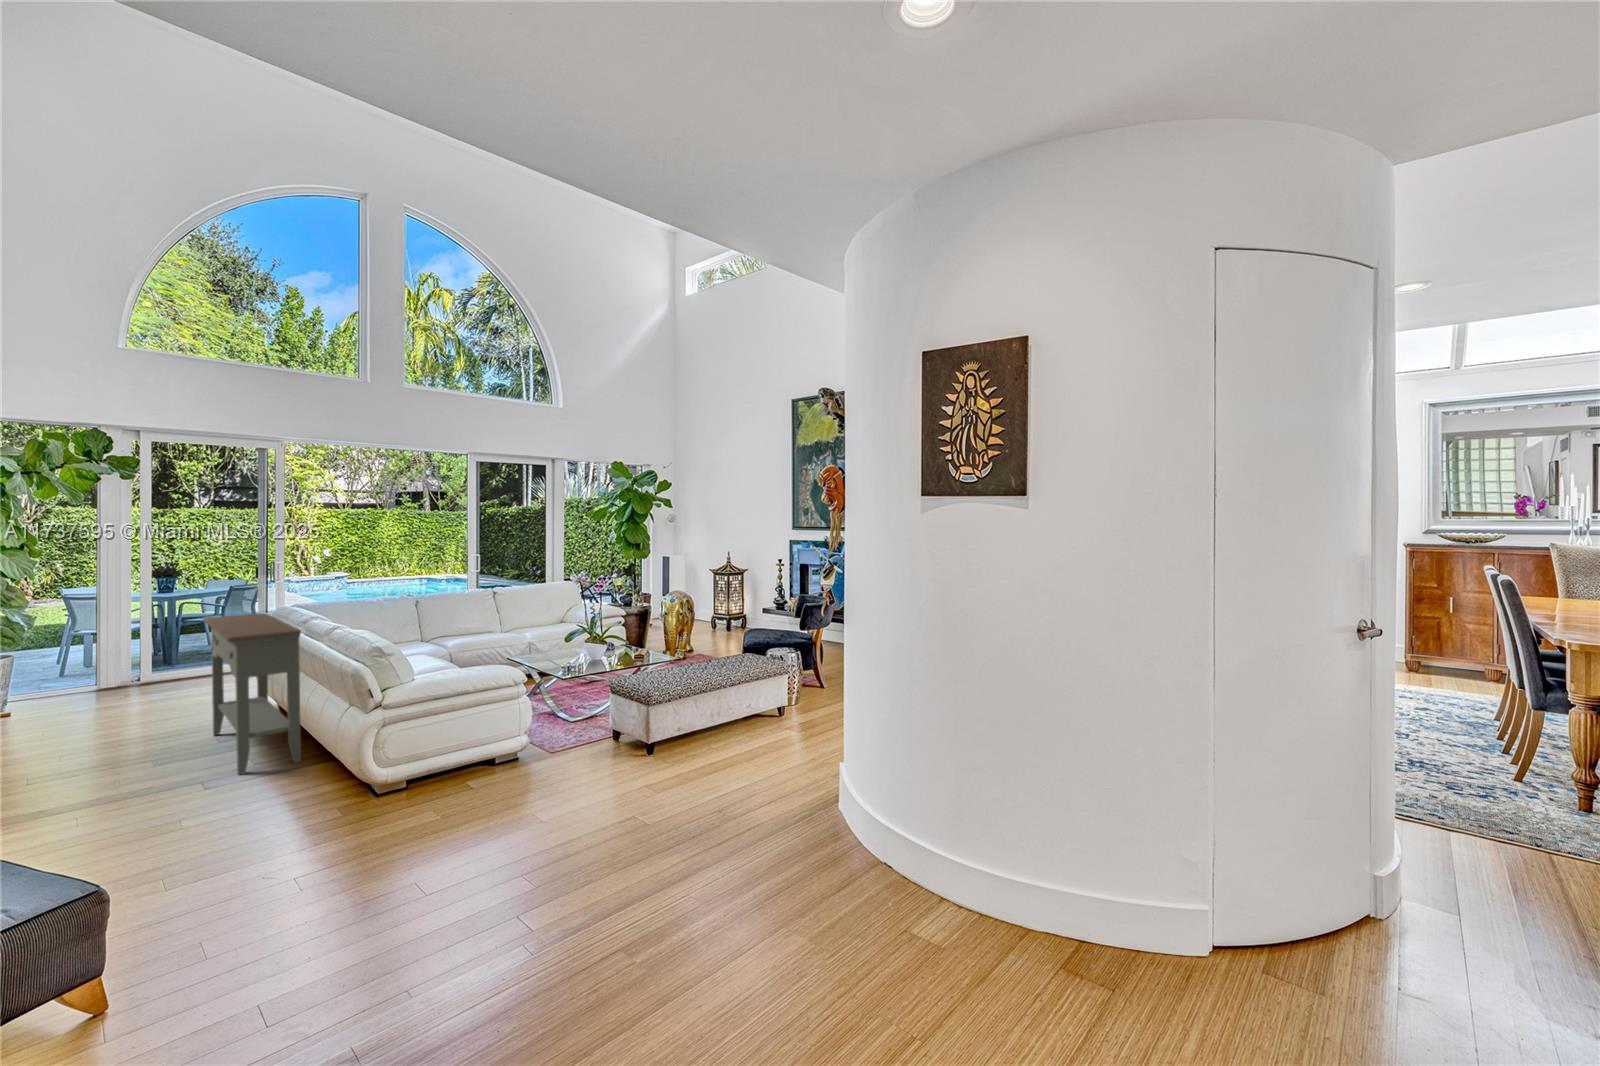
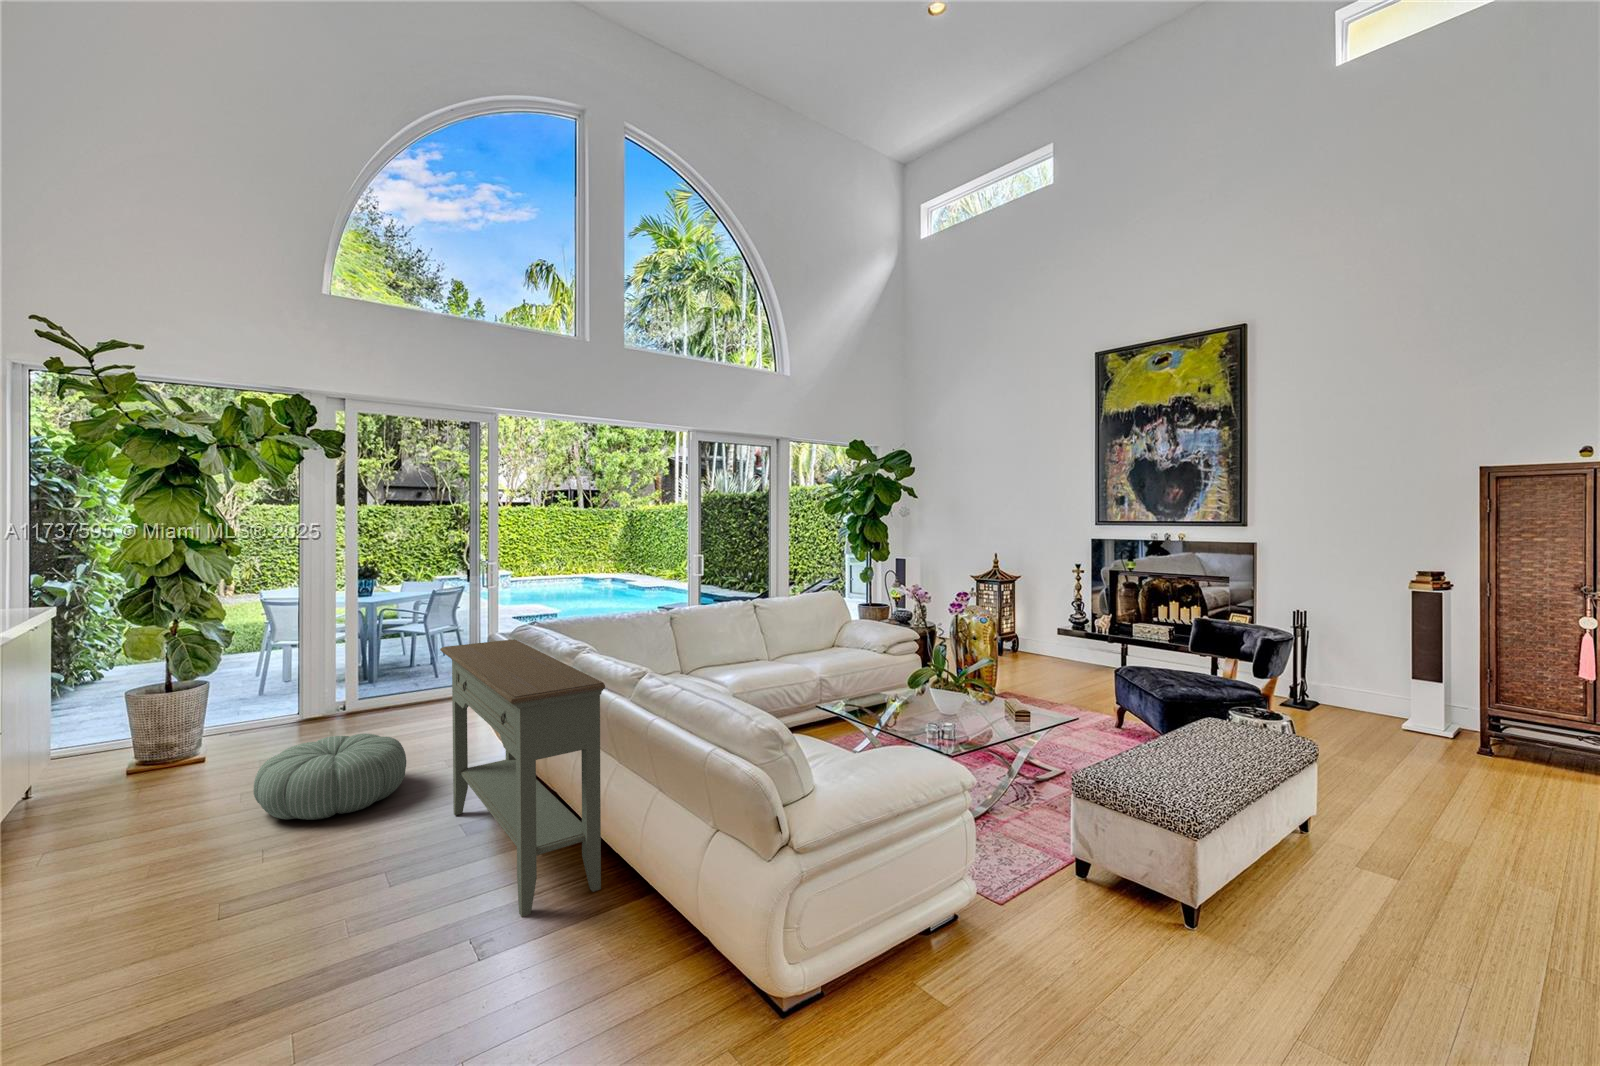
pouf: none [51,687,181,743] -> present [253,734,406,820]

